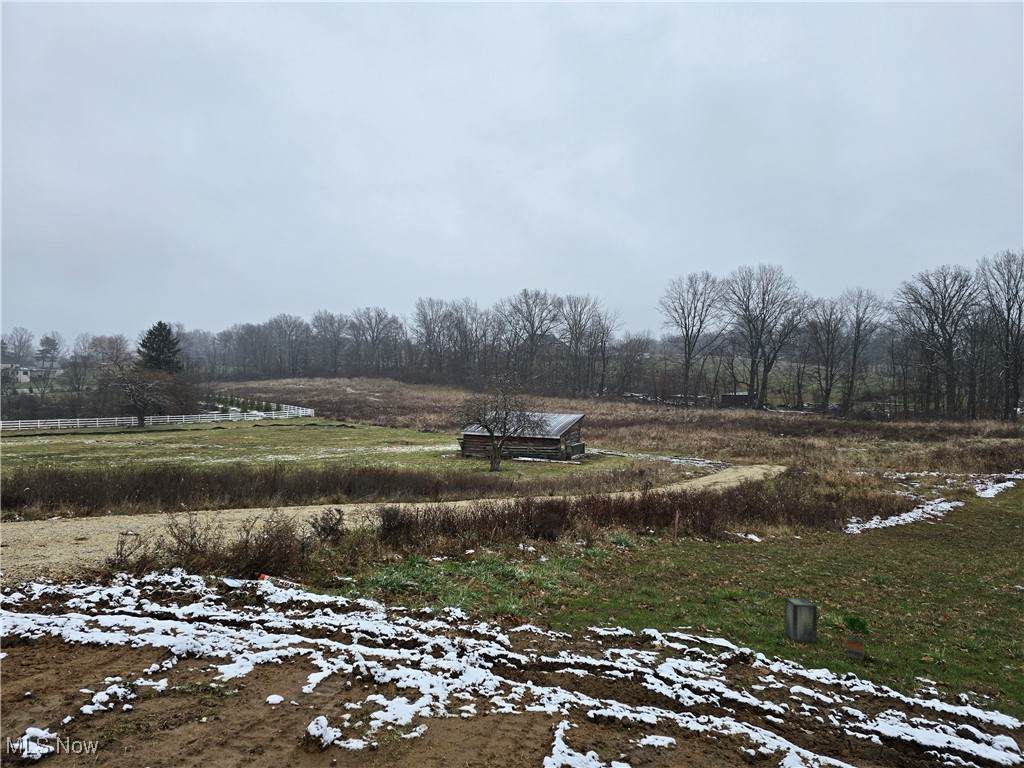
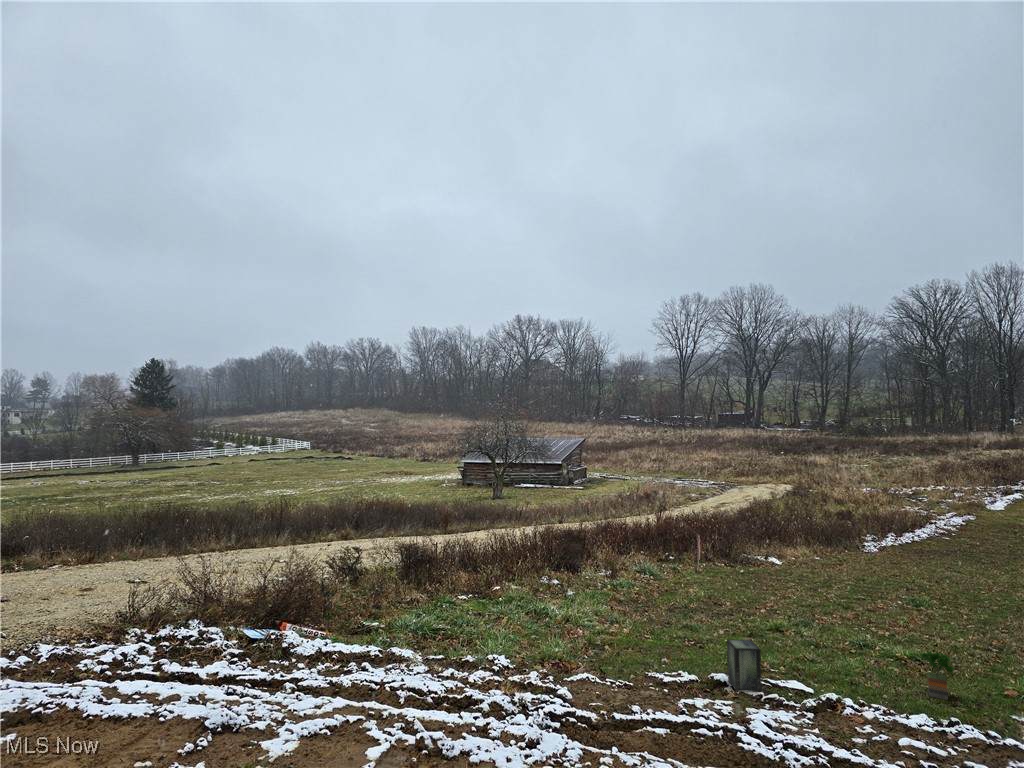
storage box: present [785,598,817,643] -> present [727,640,762,692]

